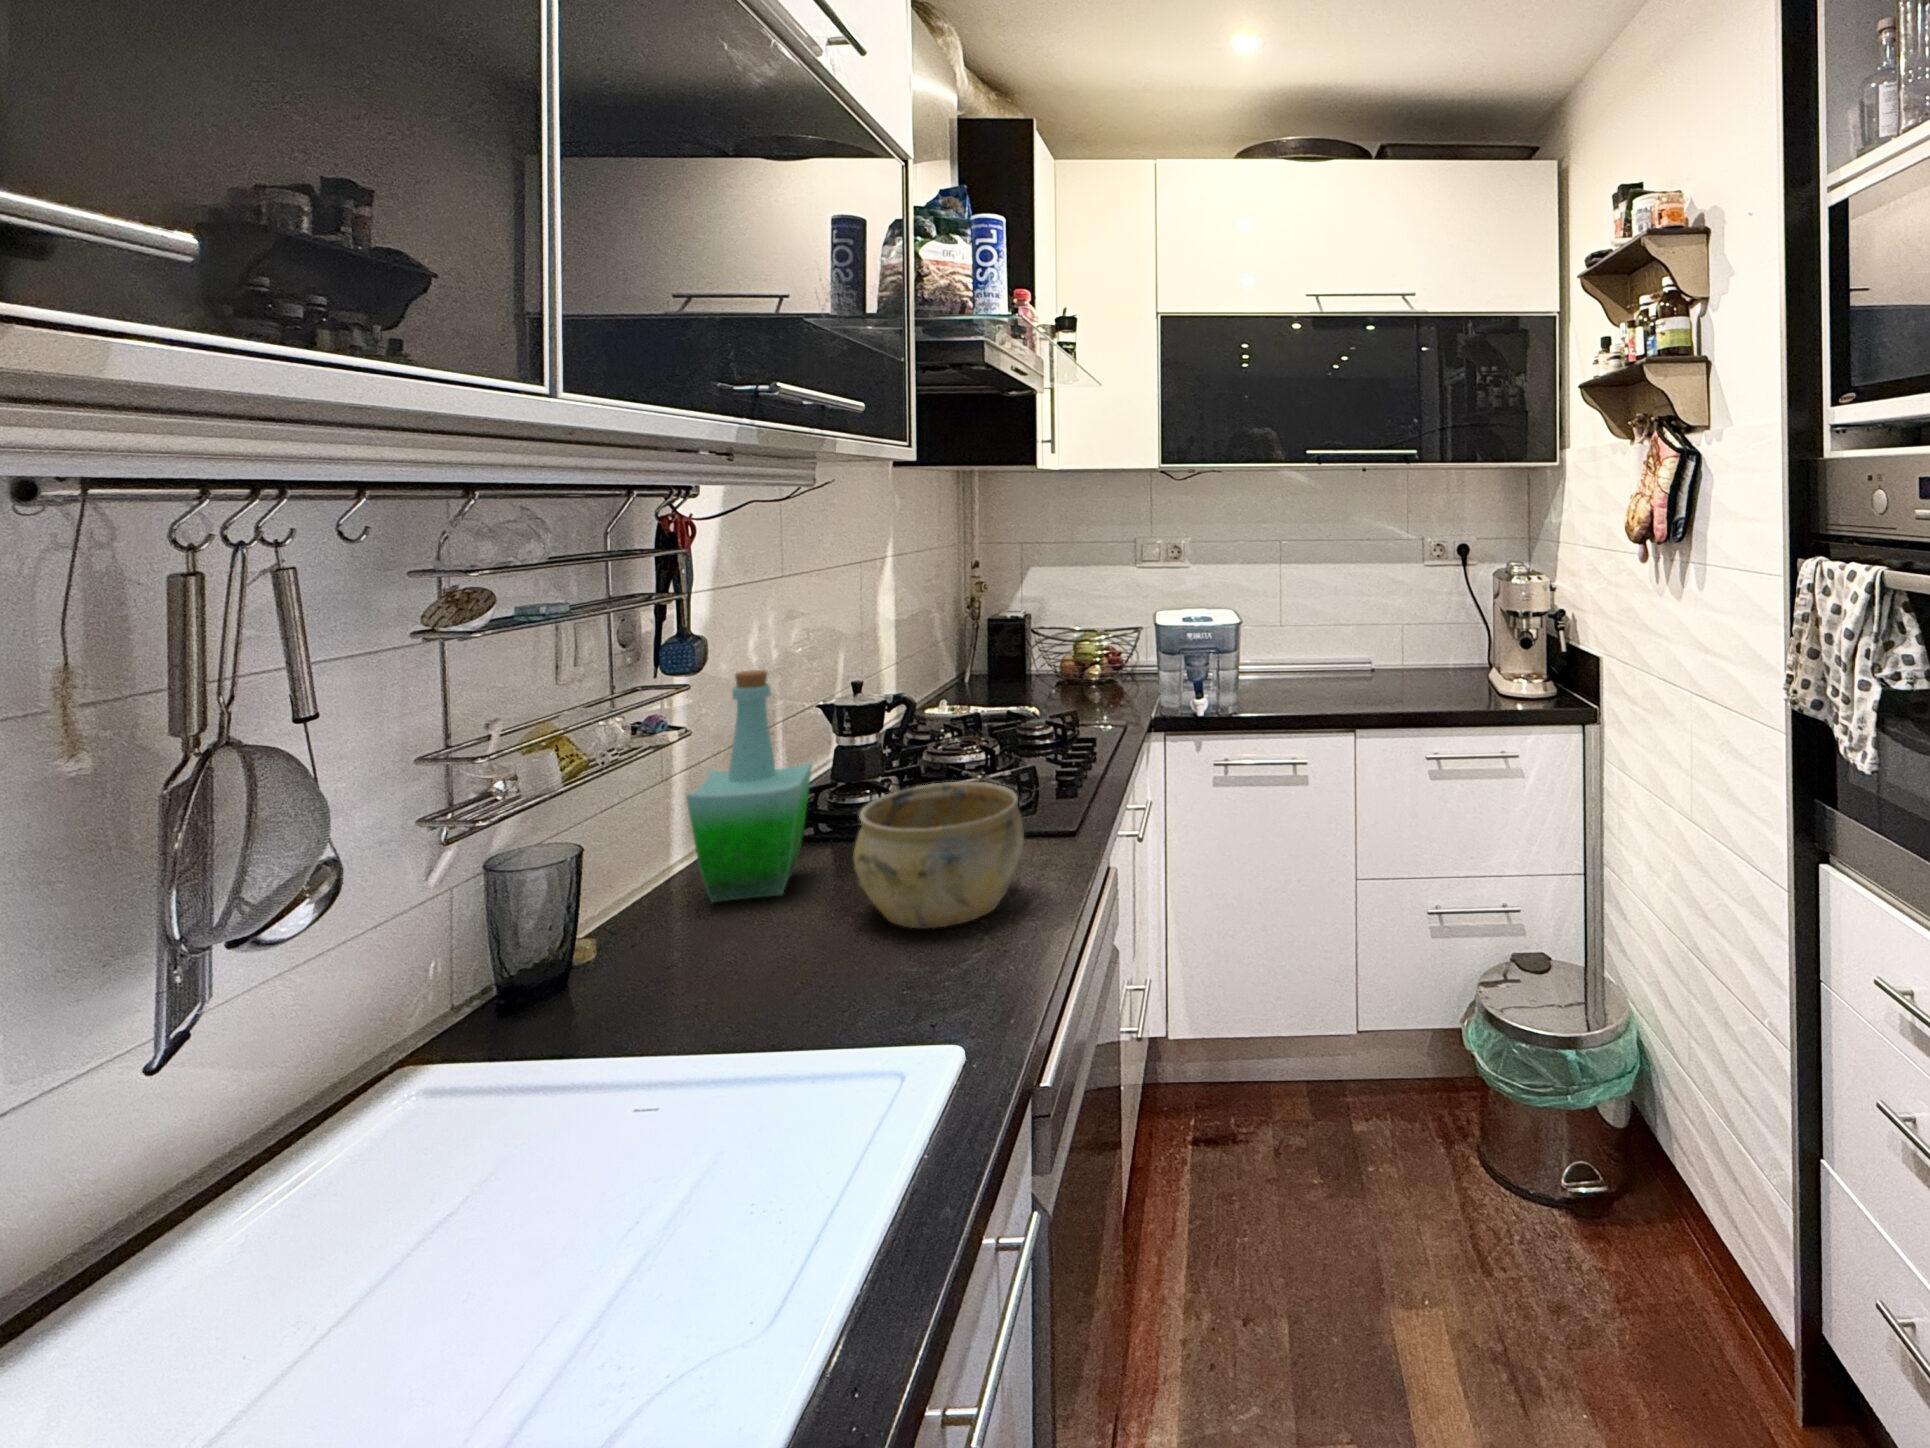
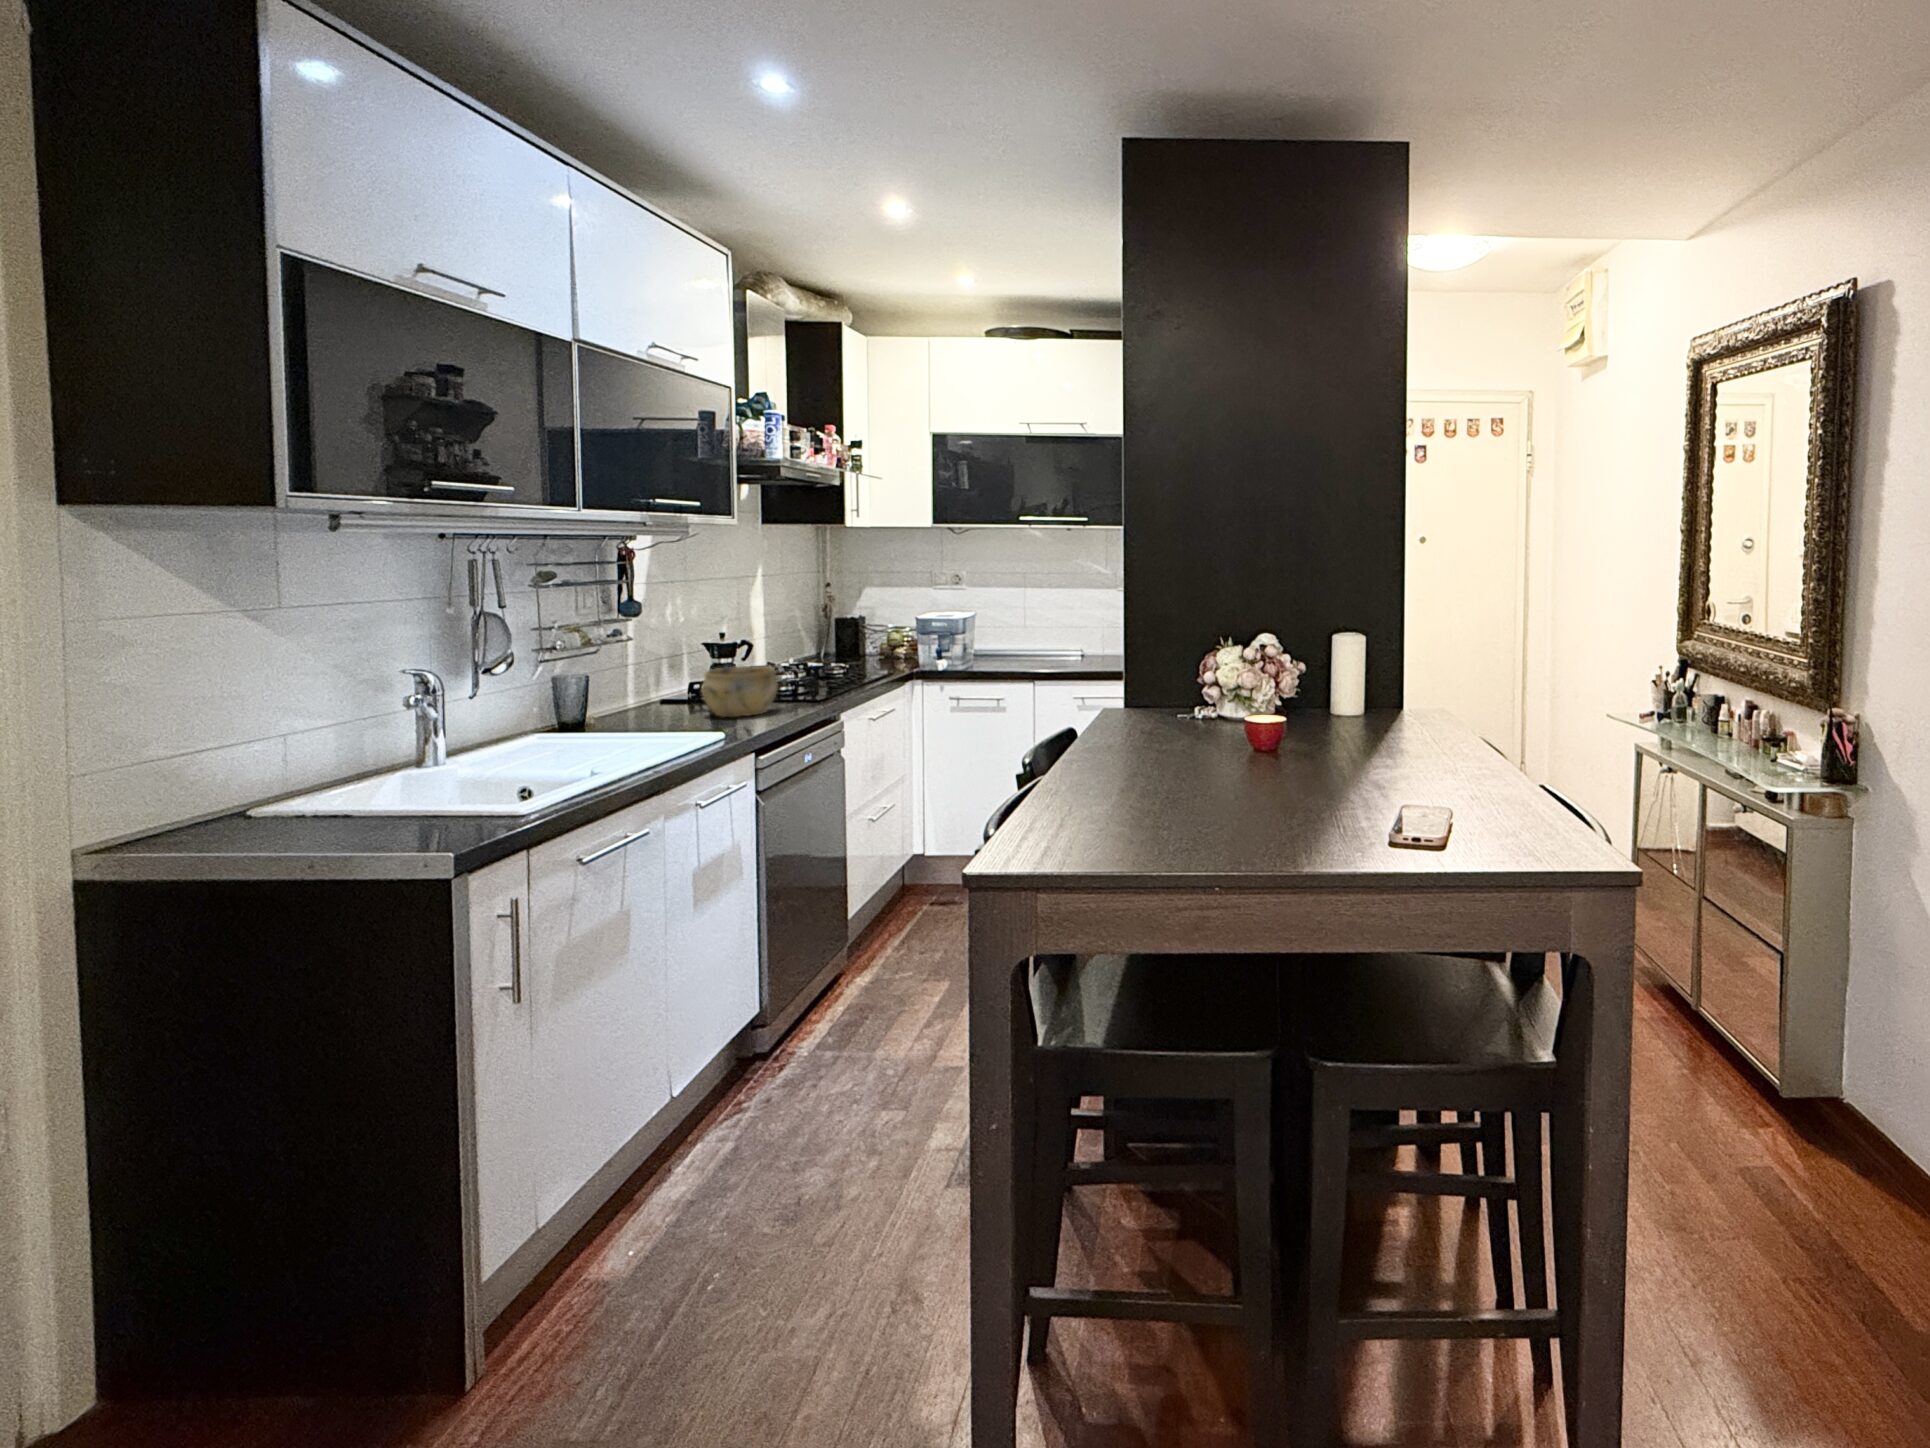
bottle: present [686,670,812,902] -> none [632,617,691,713]

